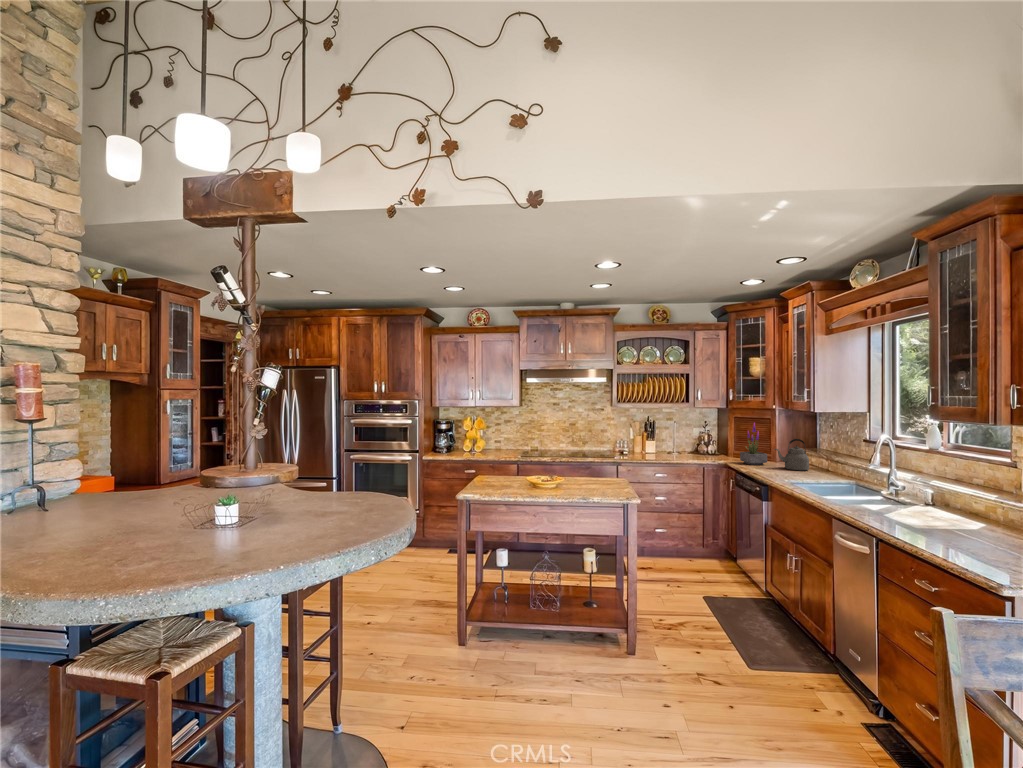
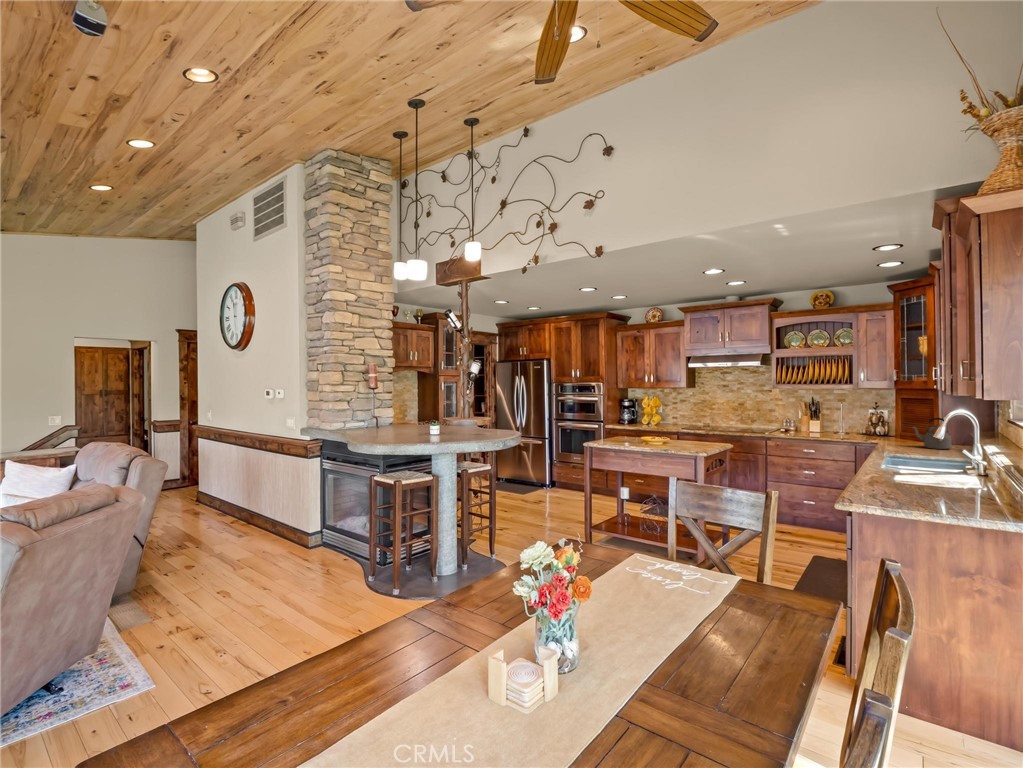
potted plant: present [740,423,767,465] -> none [885,401,912,443]

